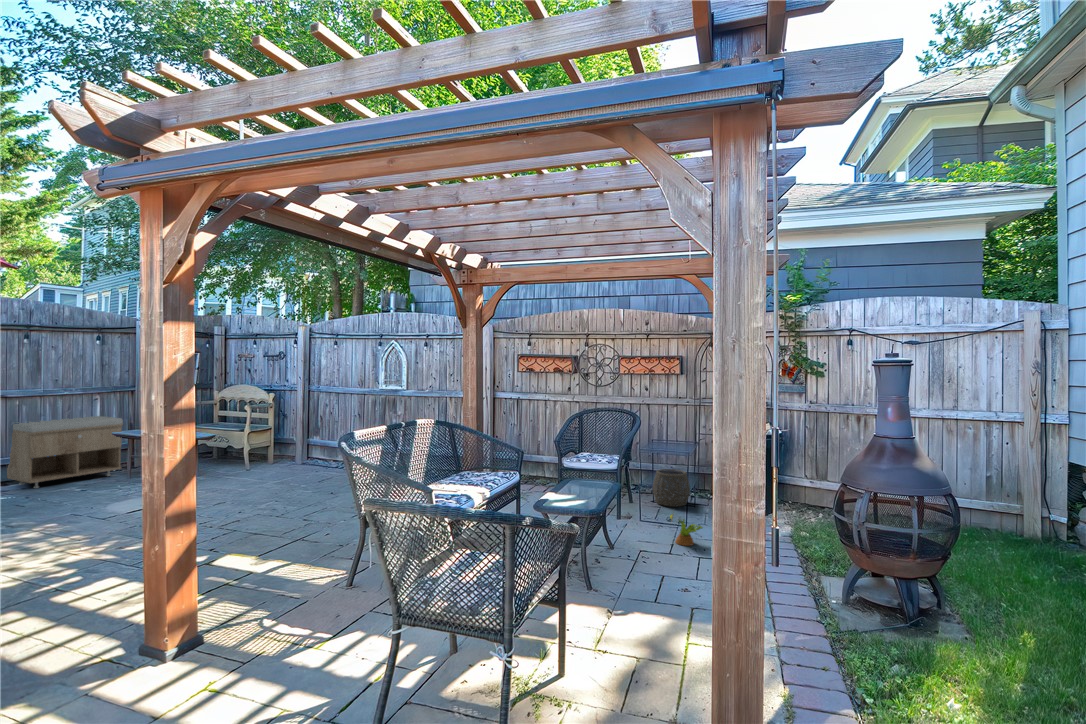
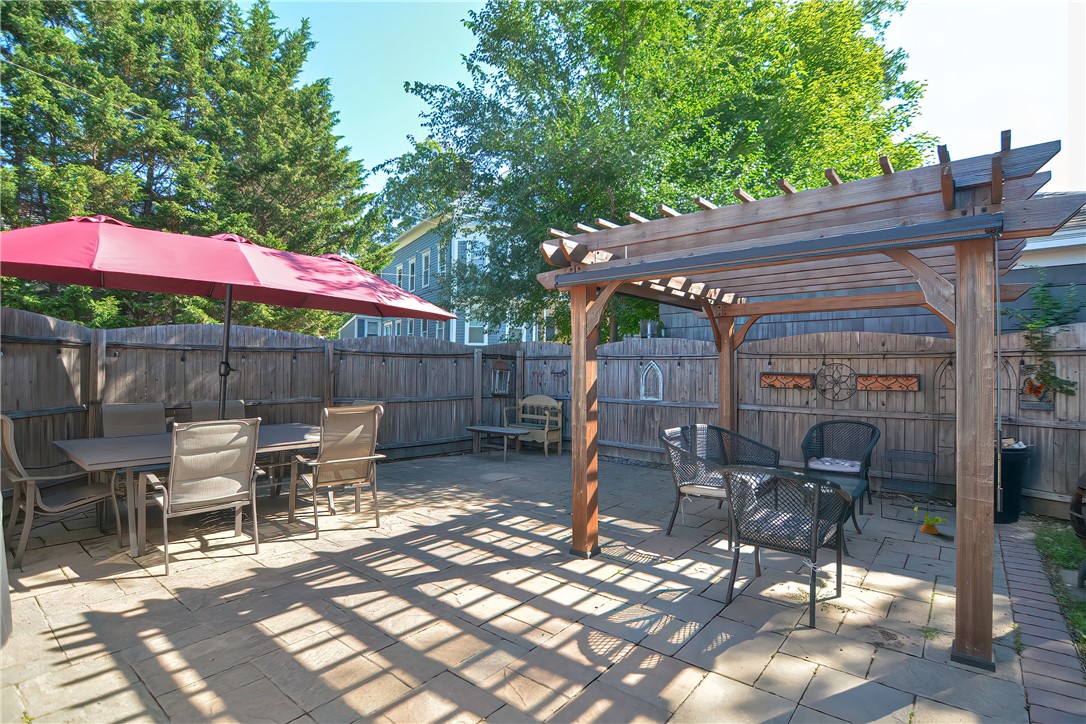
storage bench: present [7,416,123,488] -> none [411,415,470,460]
woven basket: present [653,469,690,507] -> none [891,473,930,506]

